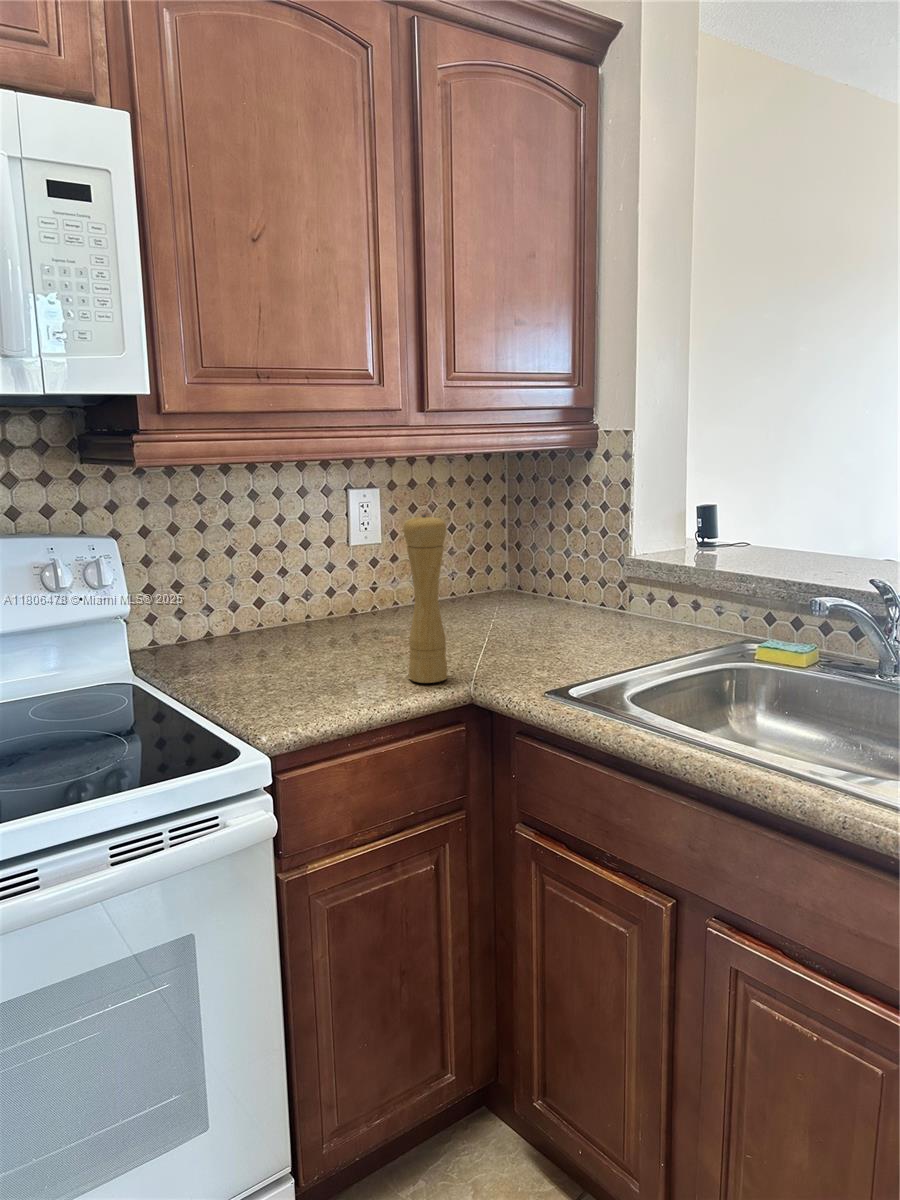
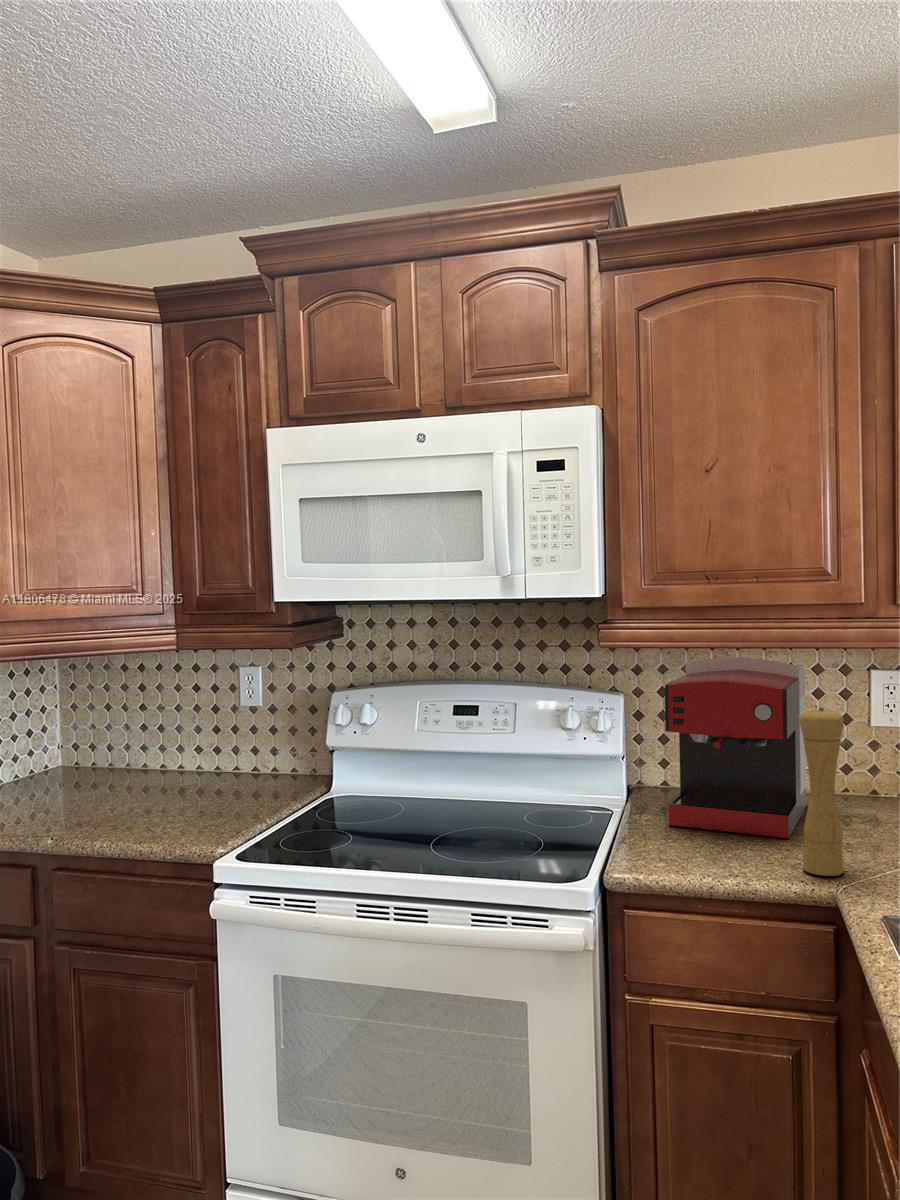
coffee maker: none [186,479,353,679] -> present [665,657,806,838]

